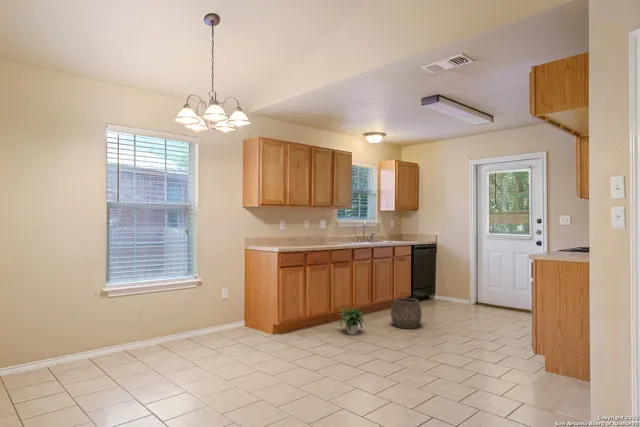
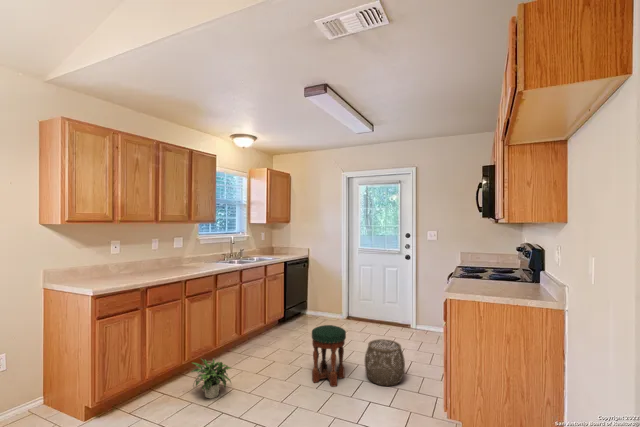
stool: none [430,292,460,339] -> present [312,325,346,387]
woven basket: present [391,298,422,329] -> present [365,339,405,386]

